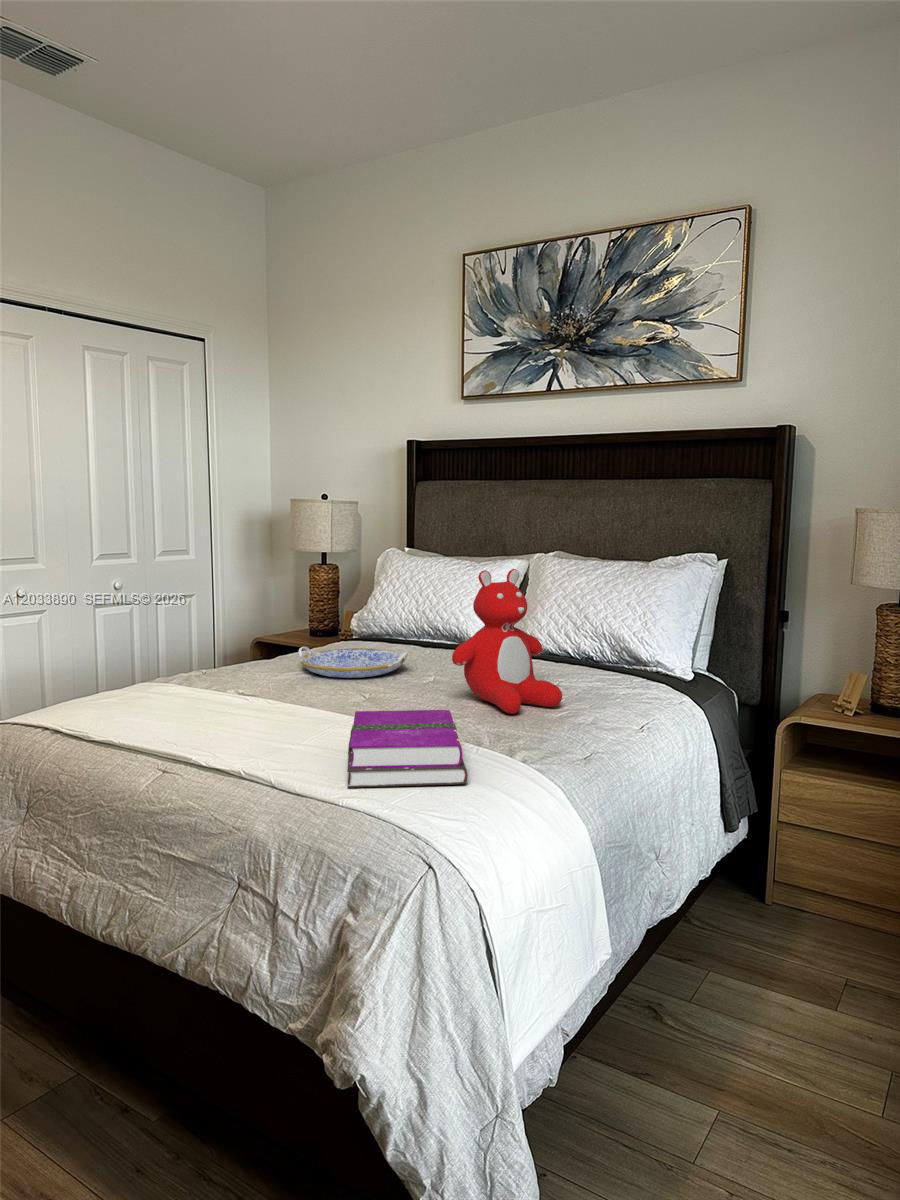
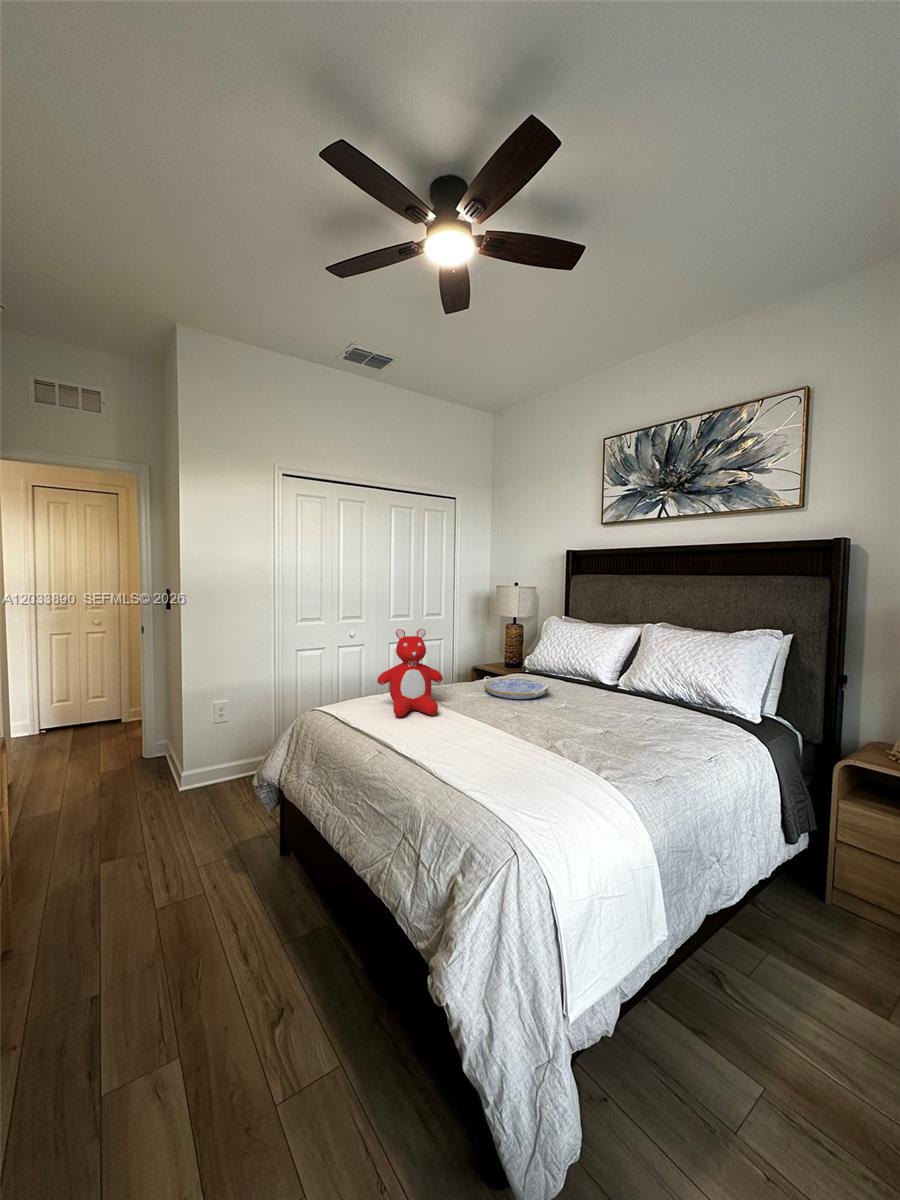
teddy bear: present [452,569,562,714] -> present [377,629,443,717]
hardback book: present [347,710,468,787] -> none [475,727,559,790]

